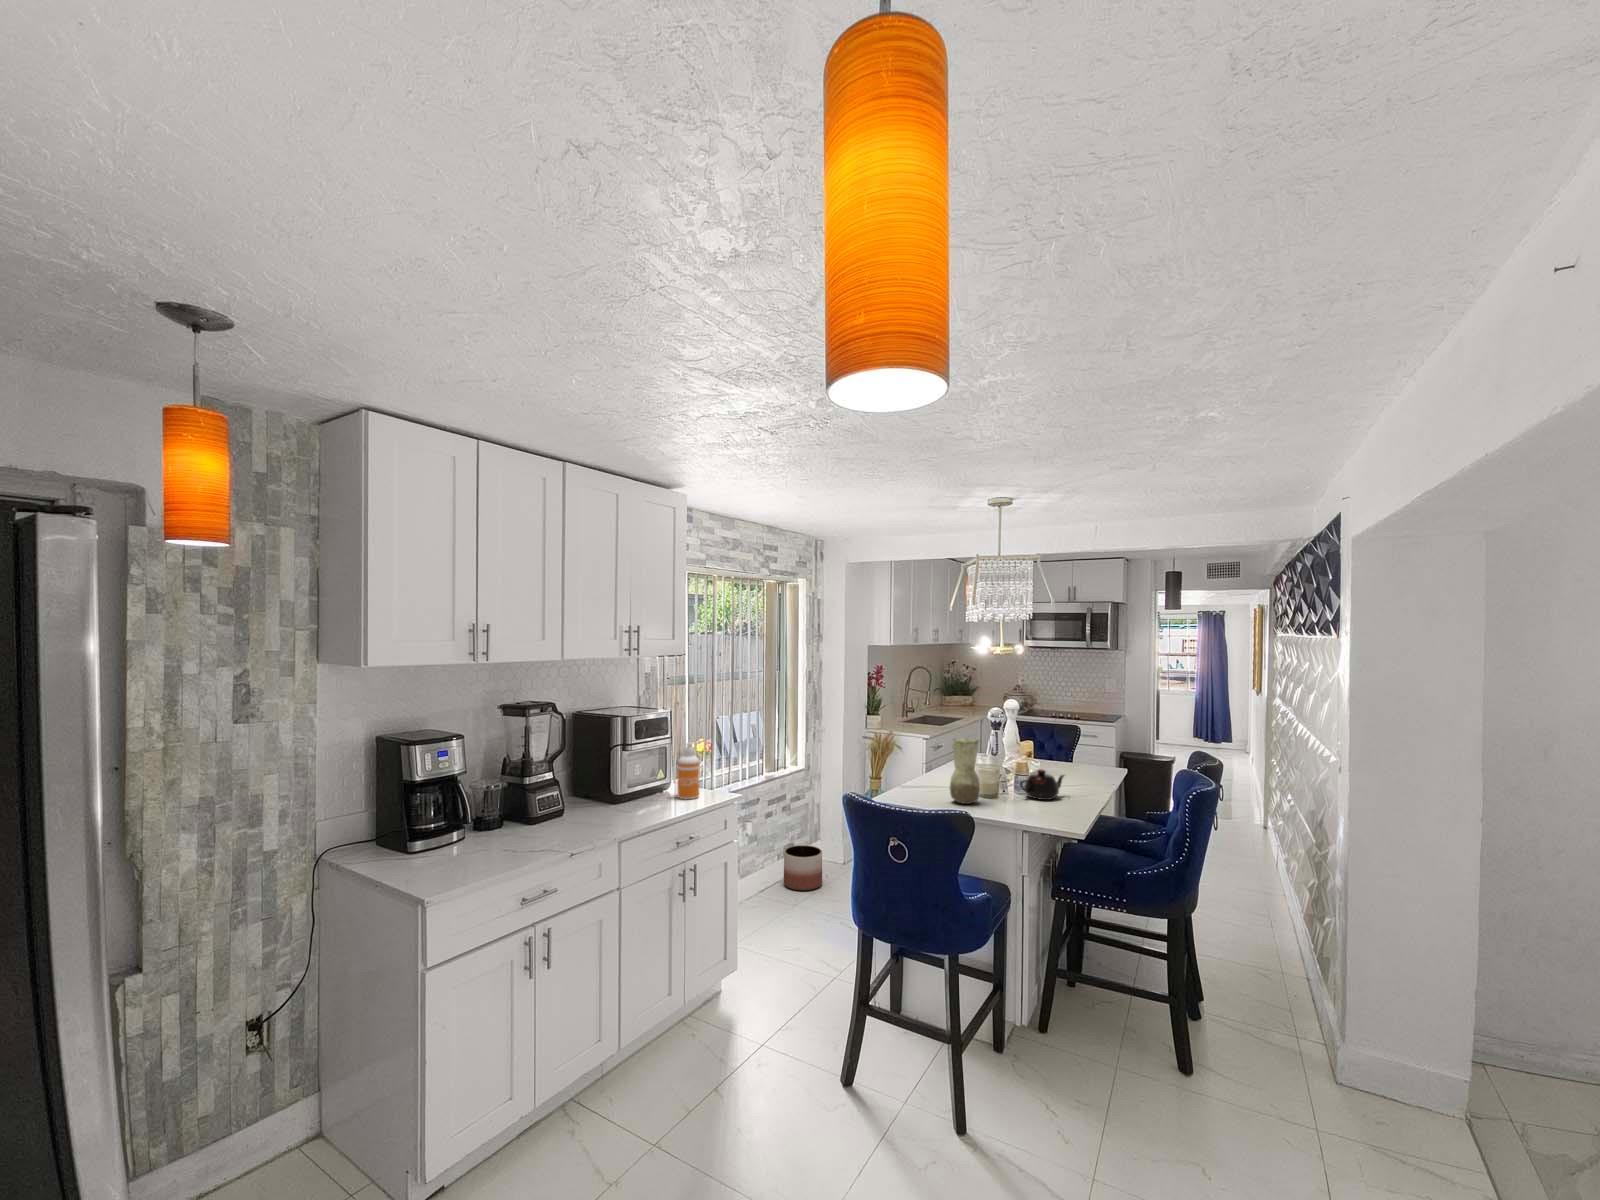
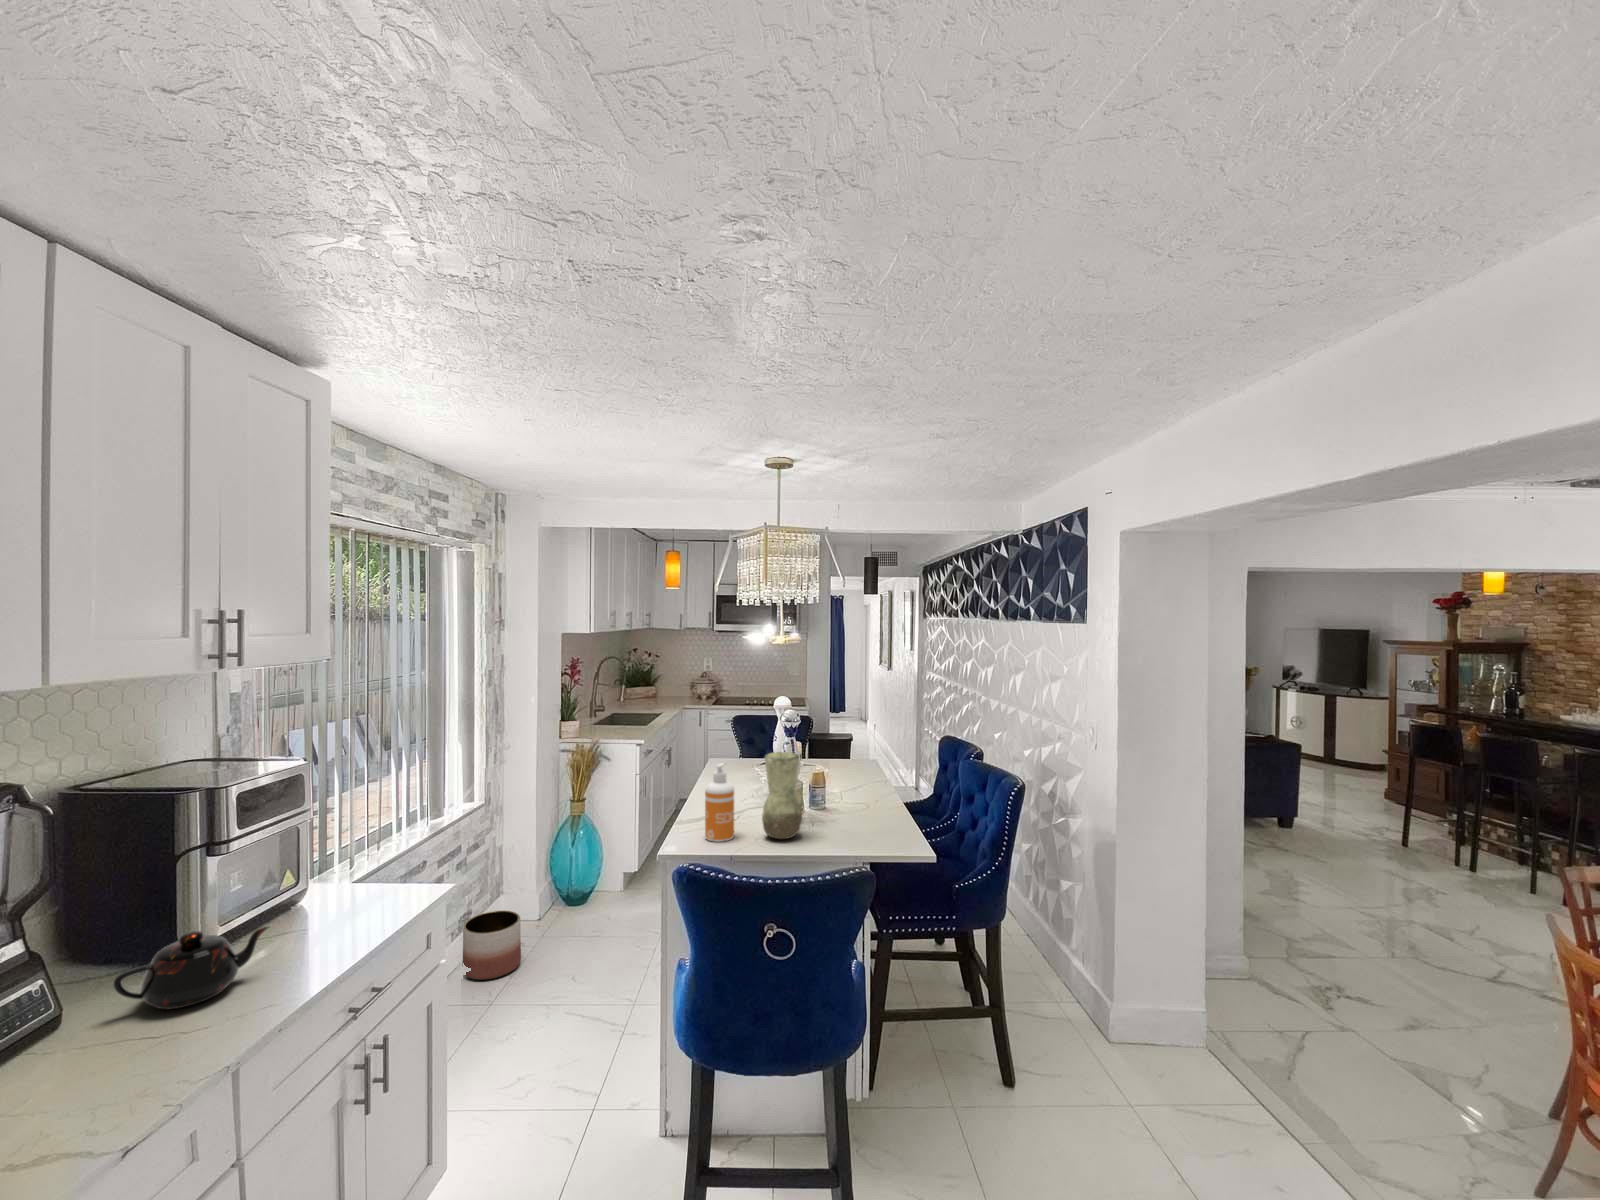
soap dispenser: present [677,743,699,799] -> present [705,763,734,842]
teapot: present [1019,769,1064,800] -> present [113,927,268,1009]

